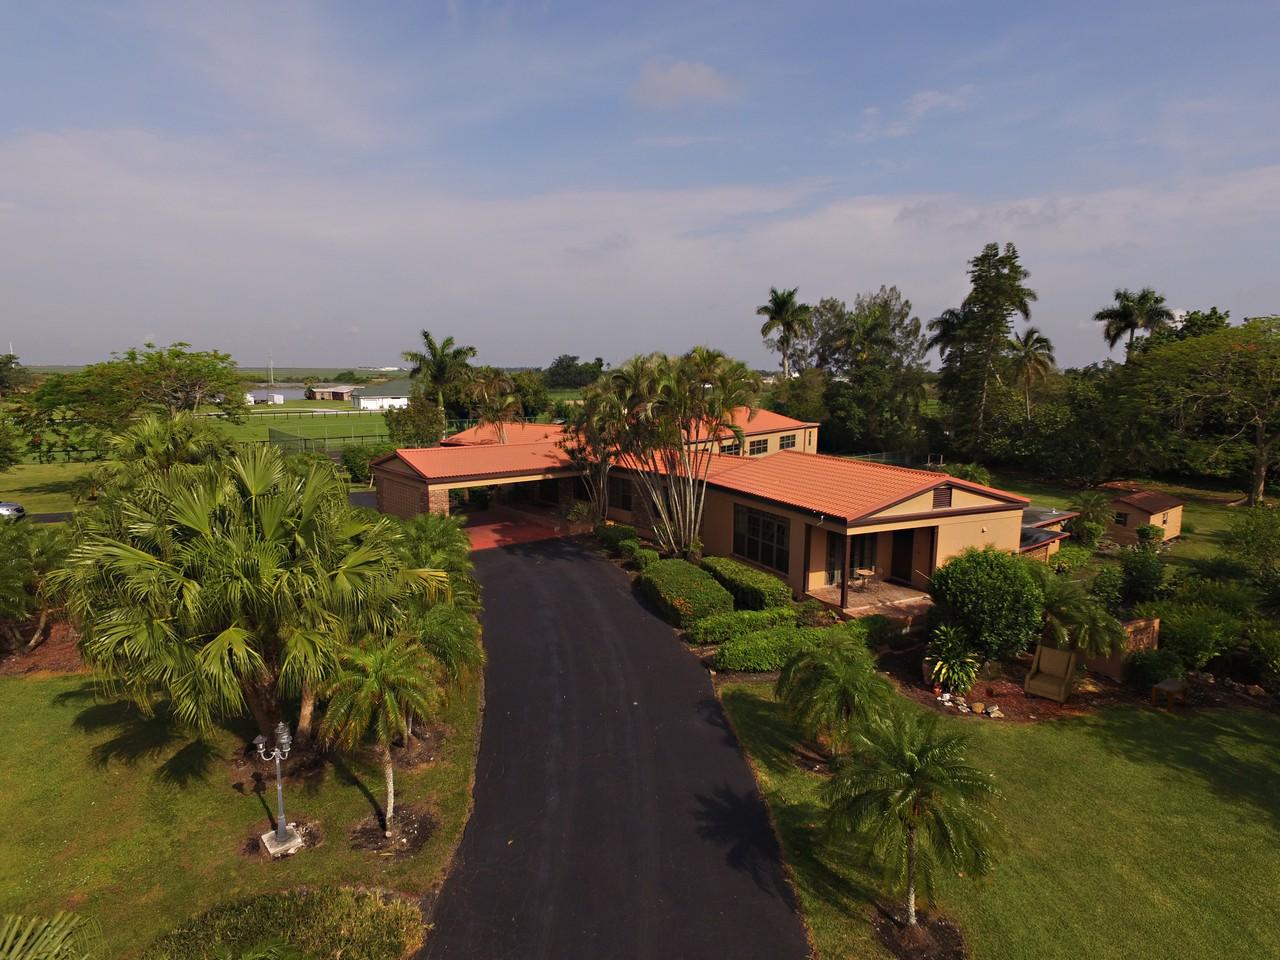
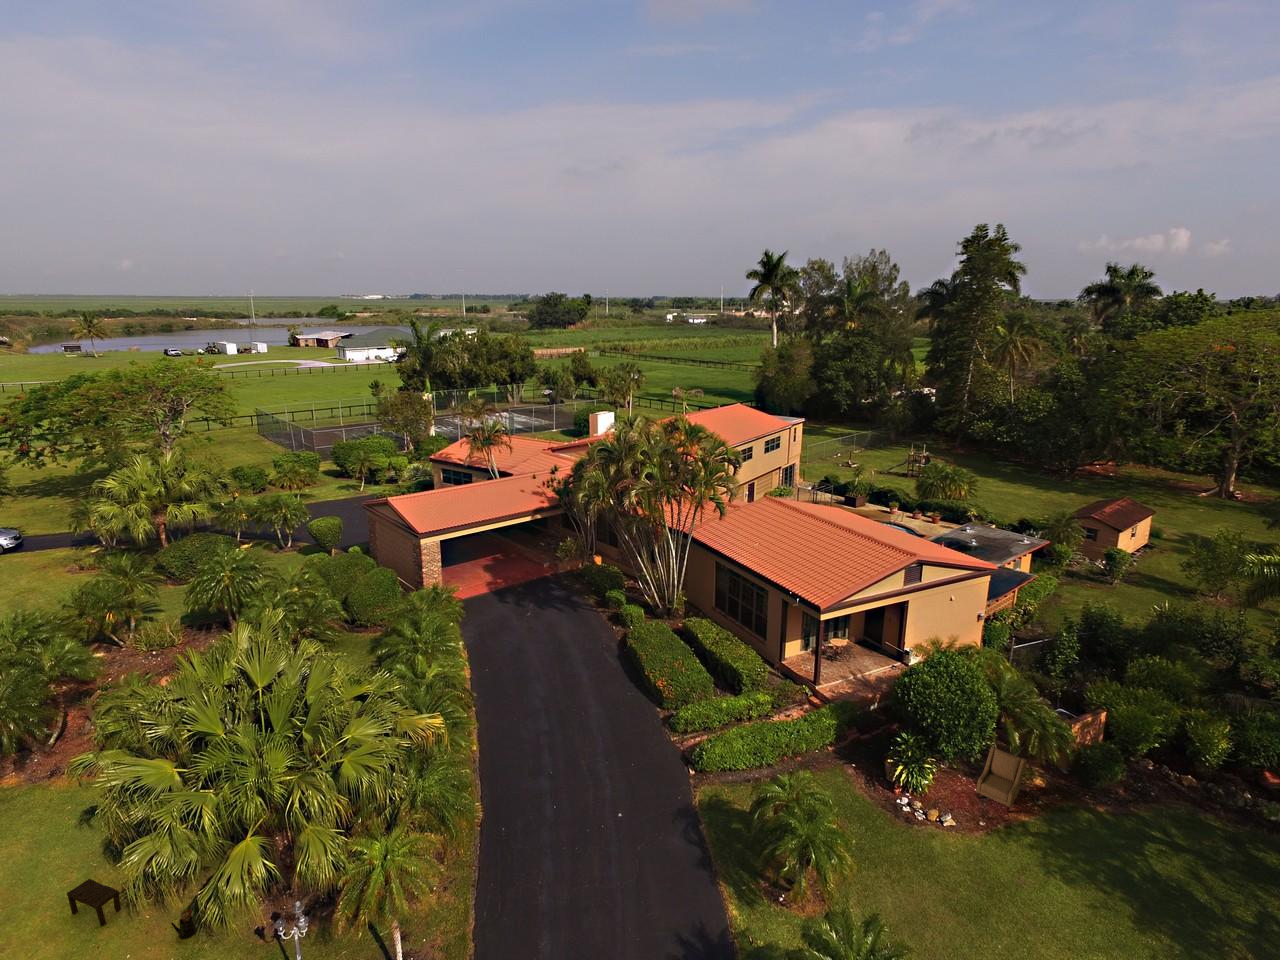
potted tree: present [979,659,1002,697] -> none [935,763,957,797]
bench: present [1151,678,1190,712] -> present [67,879,121,926]
watering can: none [142,750,173,784] -> present [171,910,198,939]

